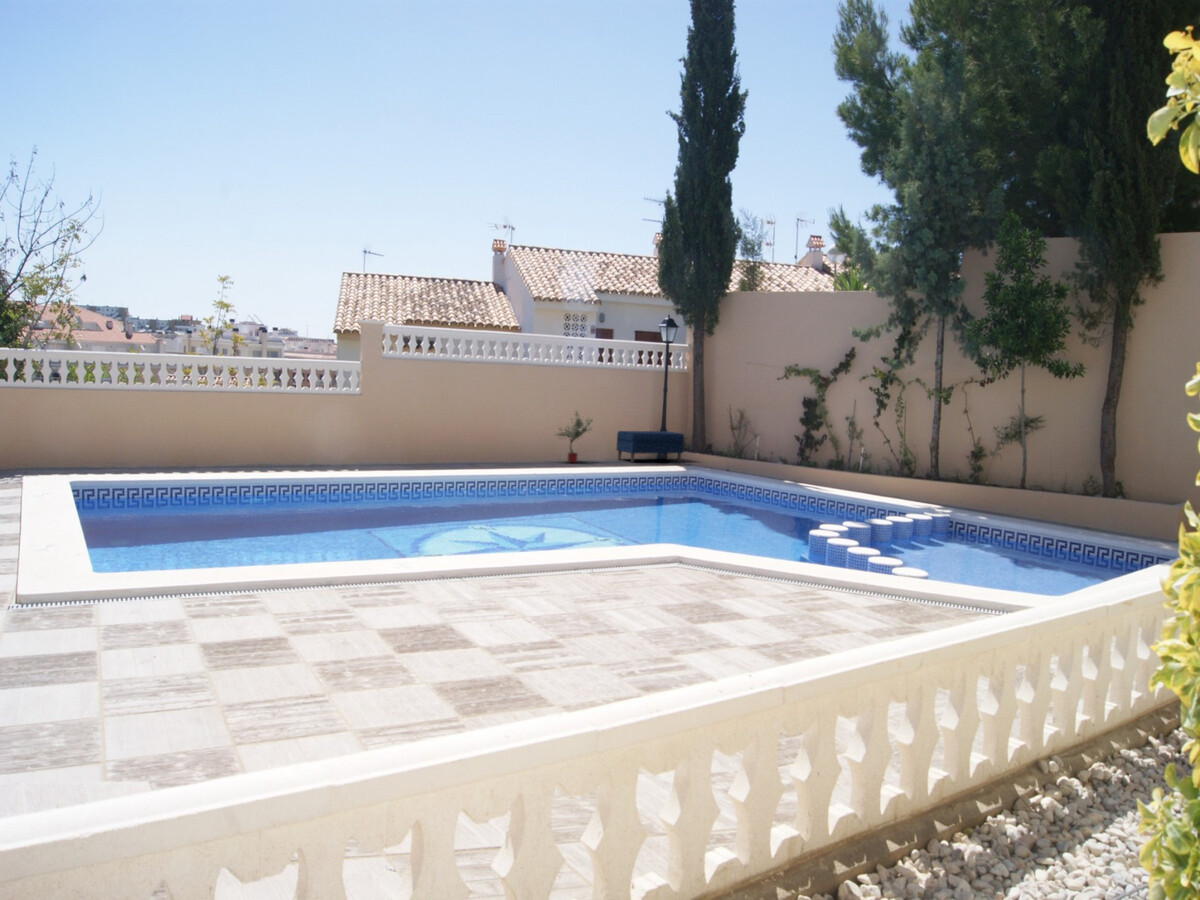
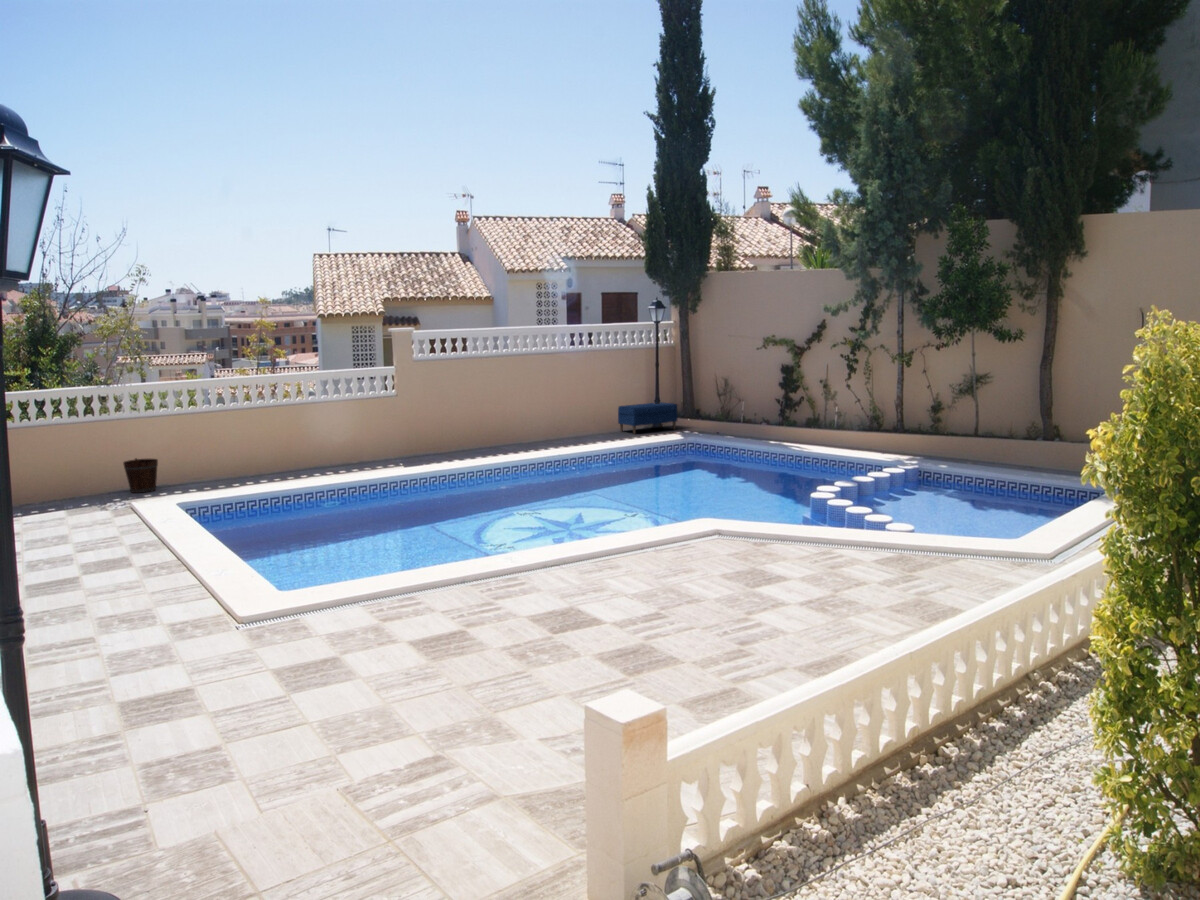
potted tree: present [556,411,593,463] -> none [566,392,599,440]
bucket: none [24,433,66,471] -> present [123,458,158,493]

